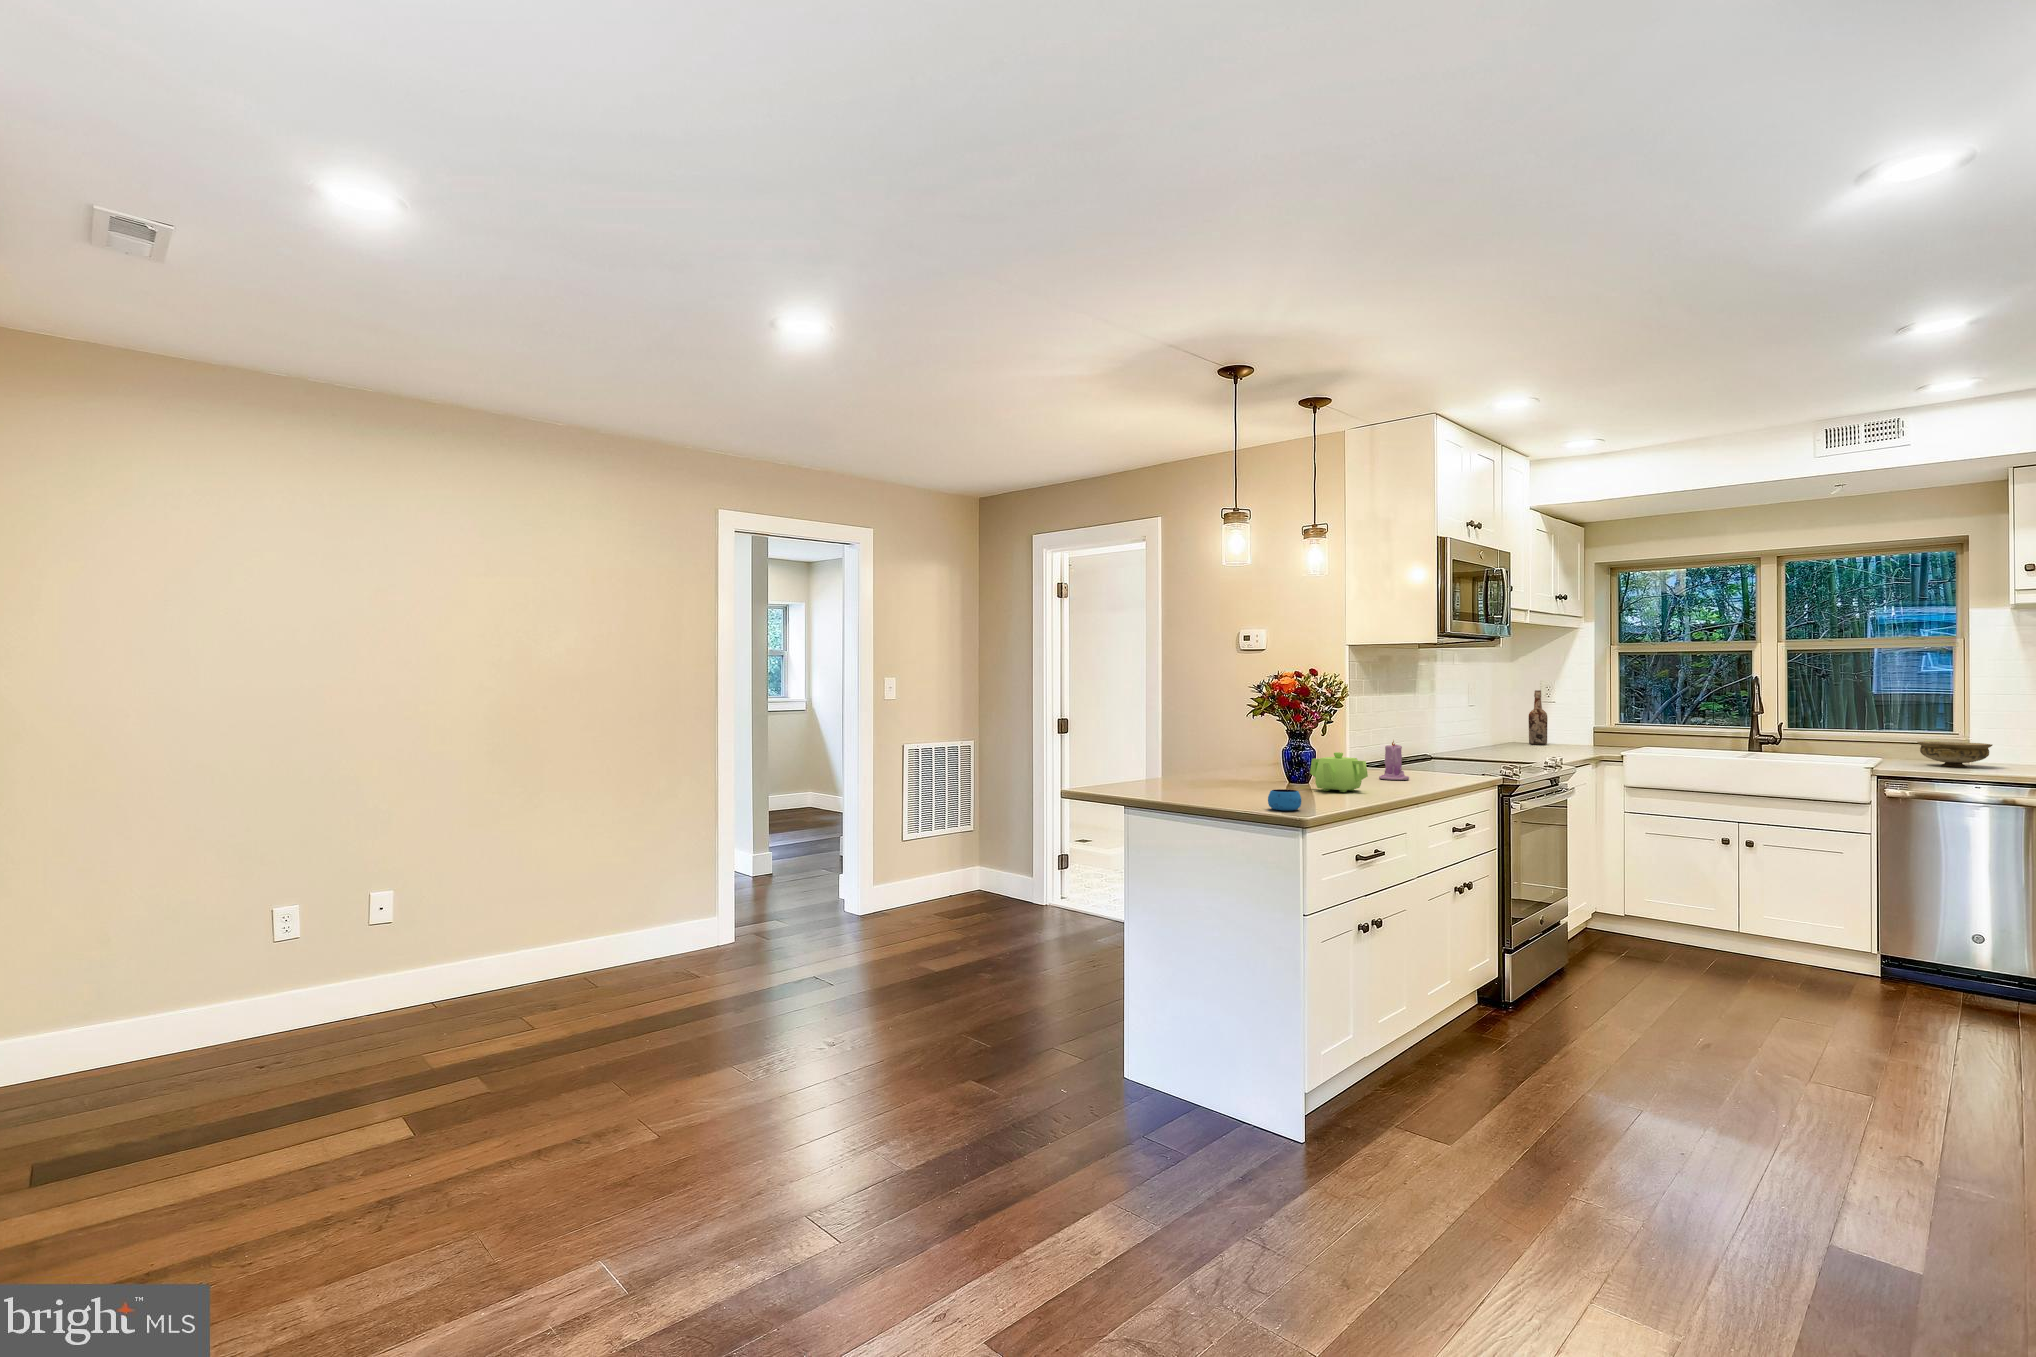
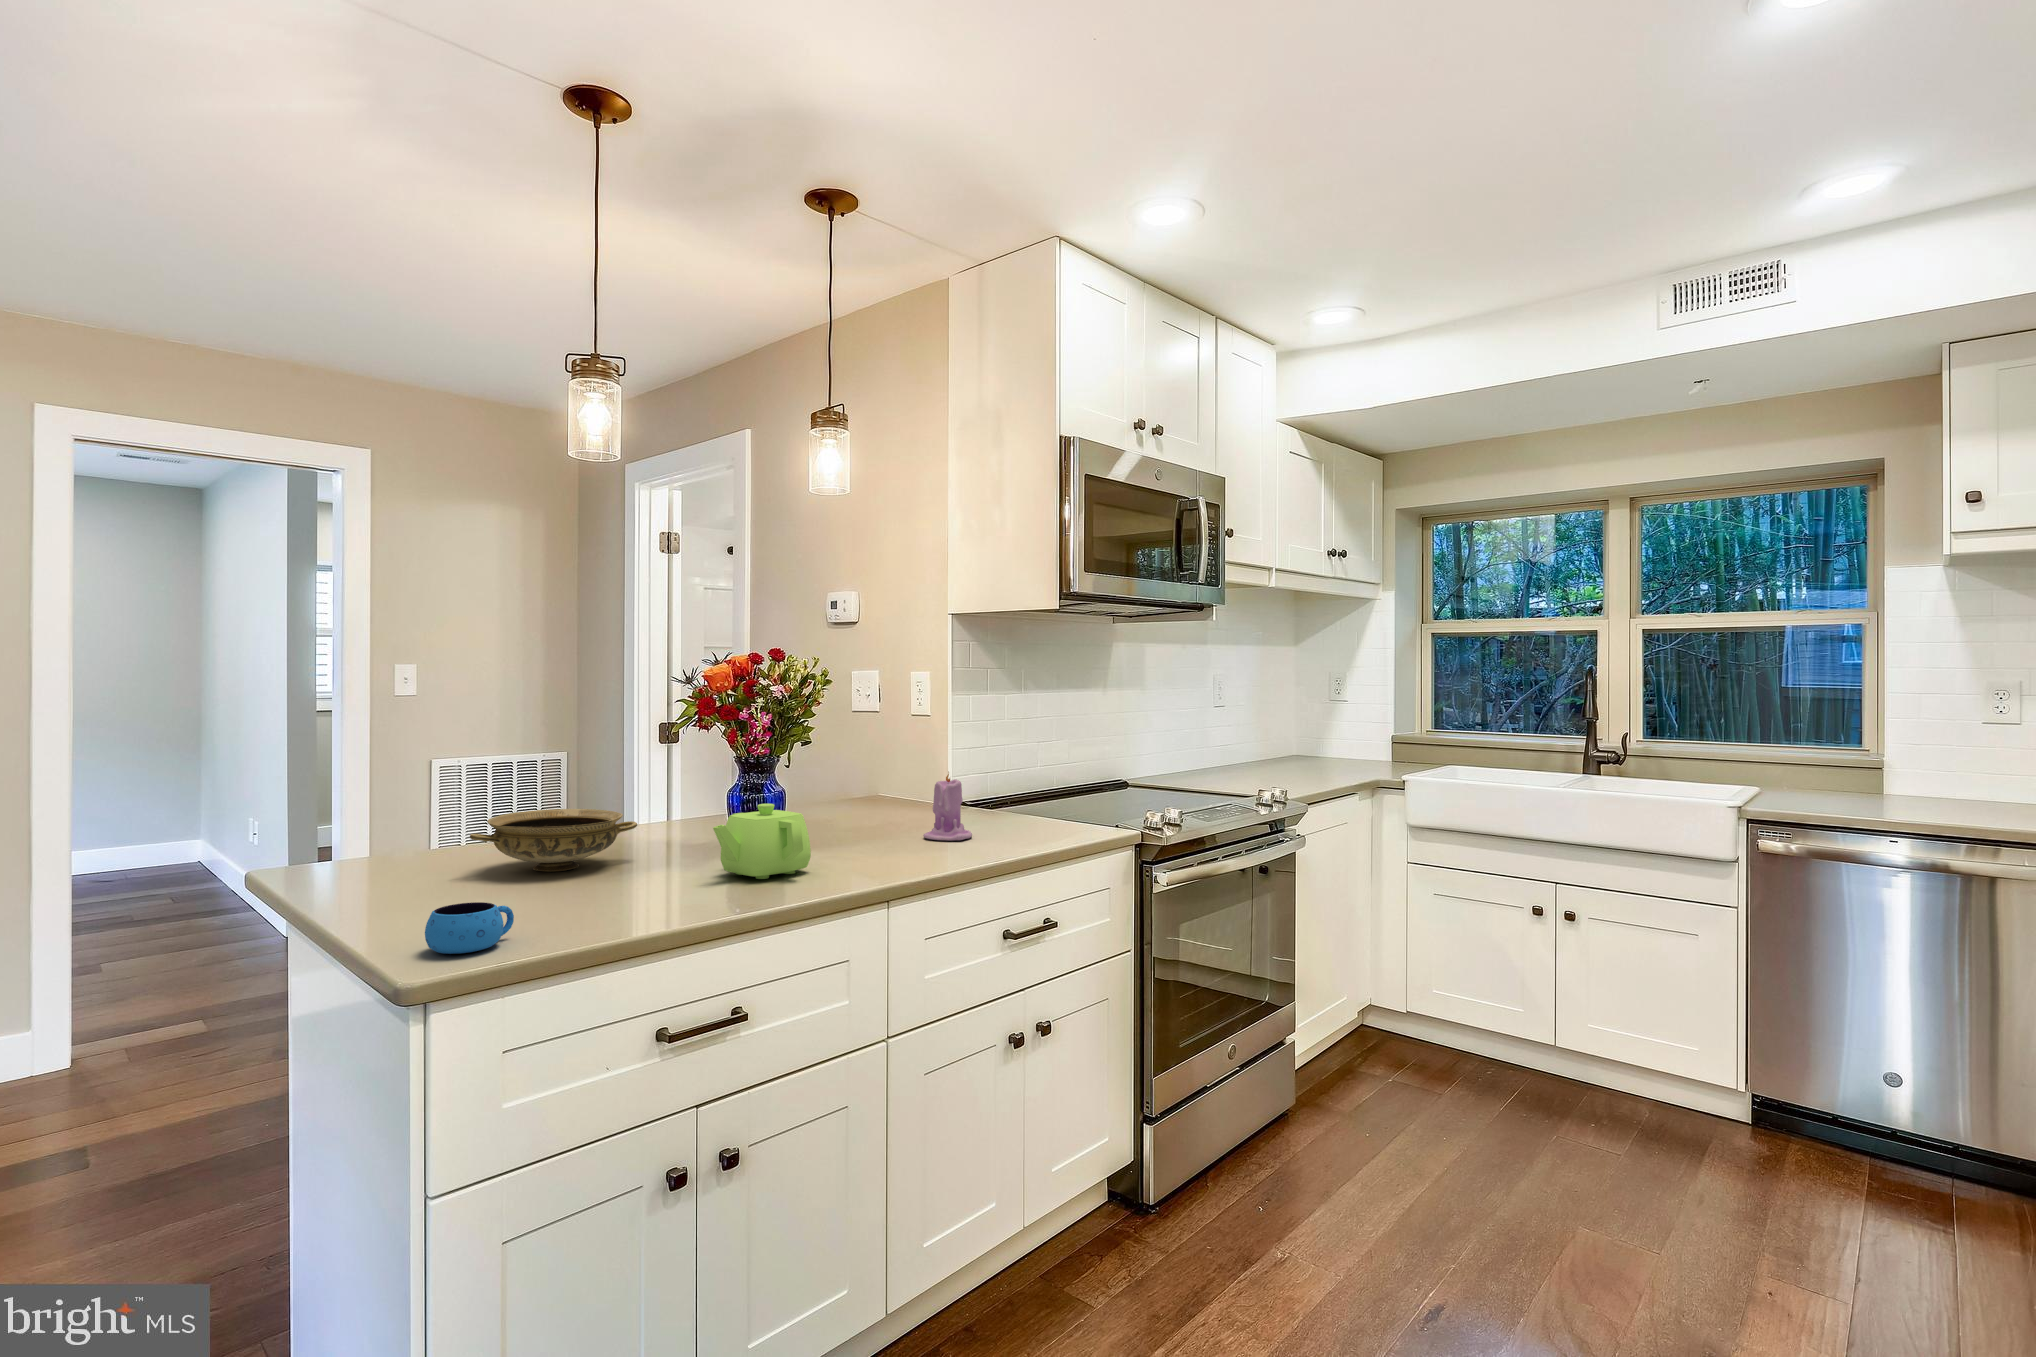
wine bottle: present [1529,690,1547,745] -> none [1311,685,1335,758]
ceramic bowl: present [1917,742,1992,767] -> present [470,809,637,871]

